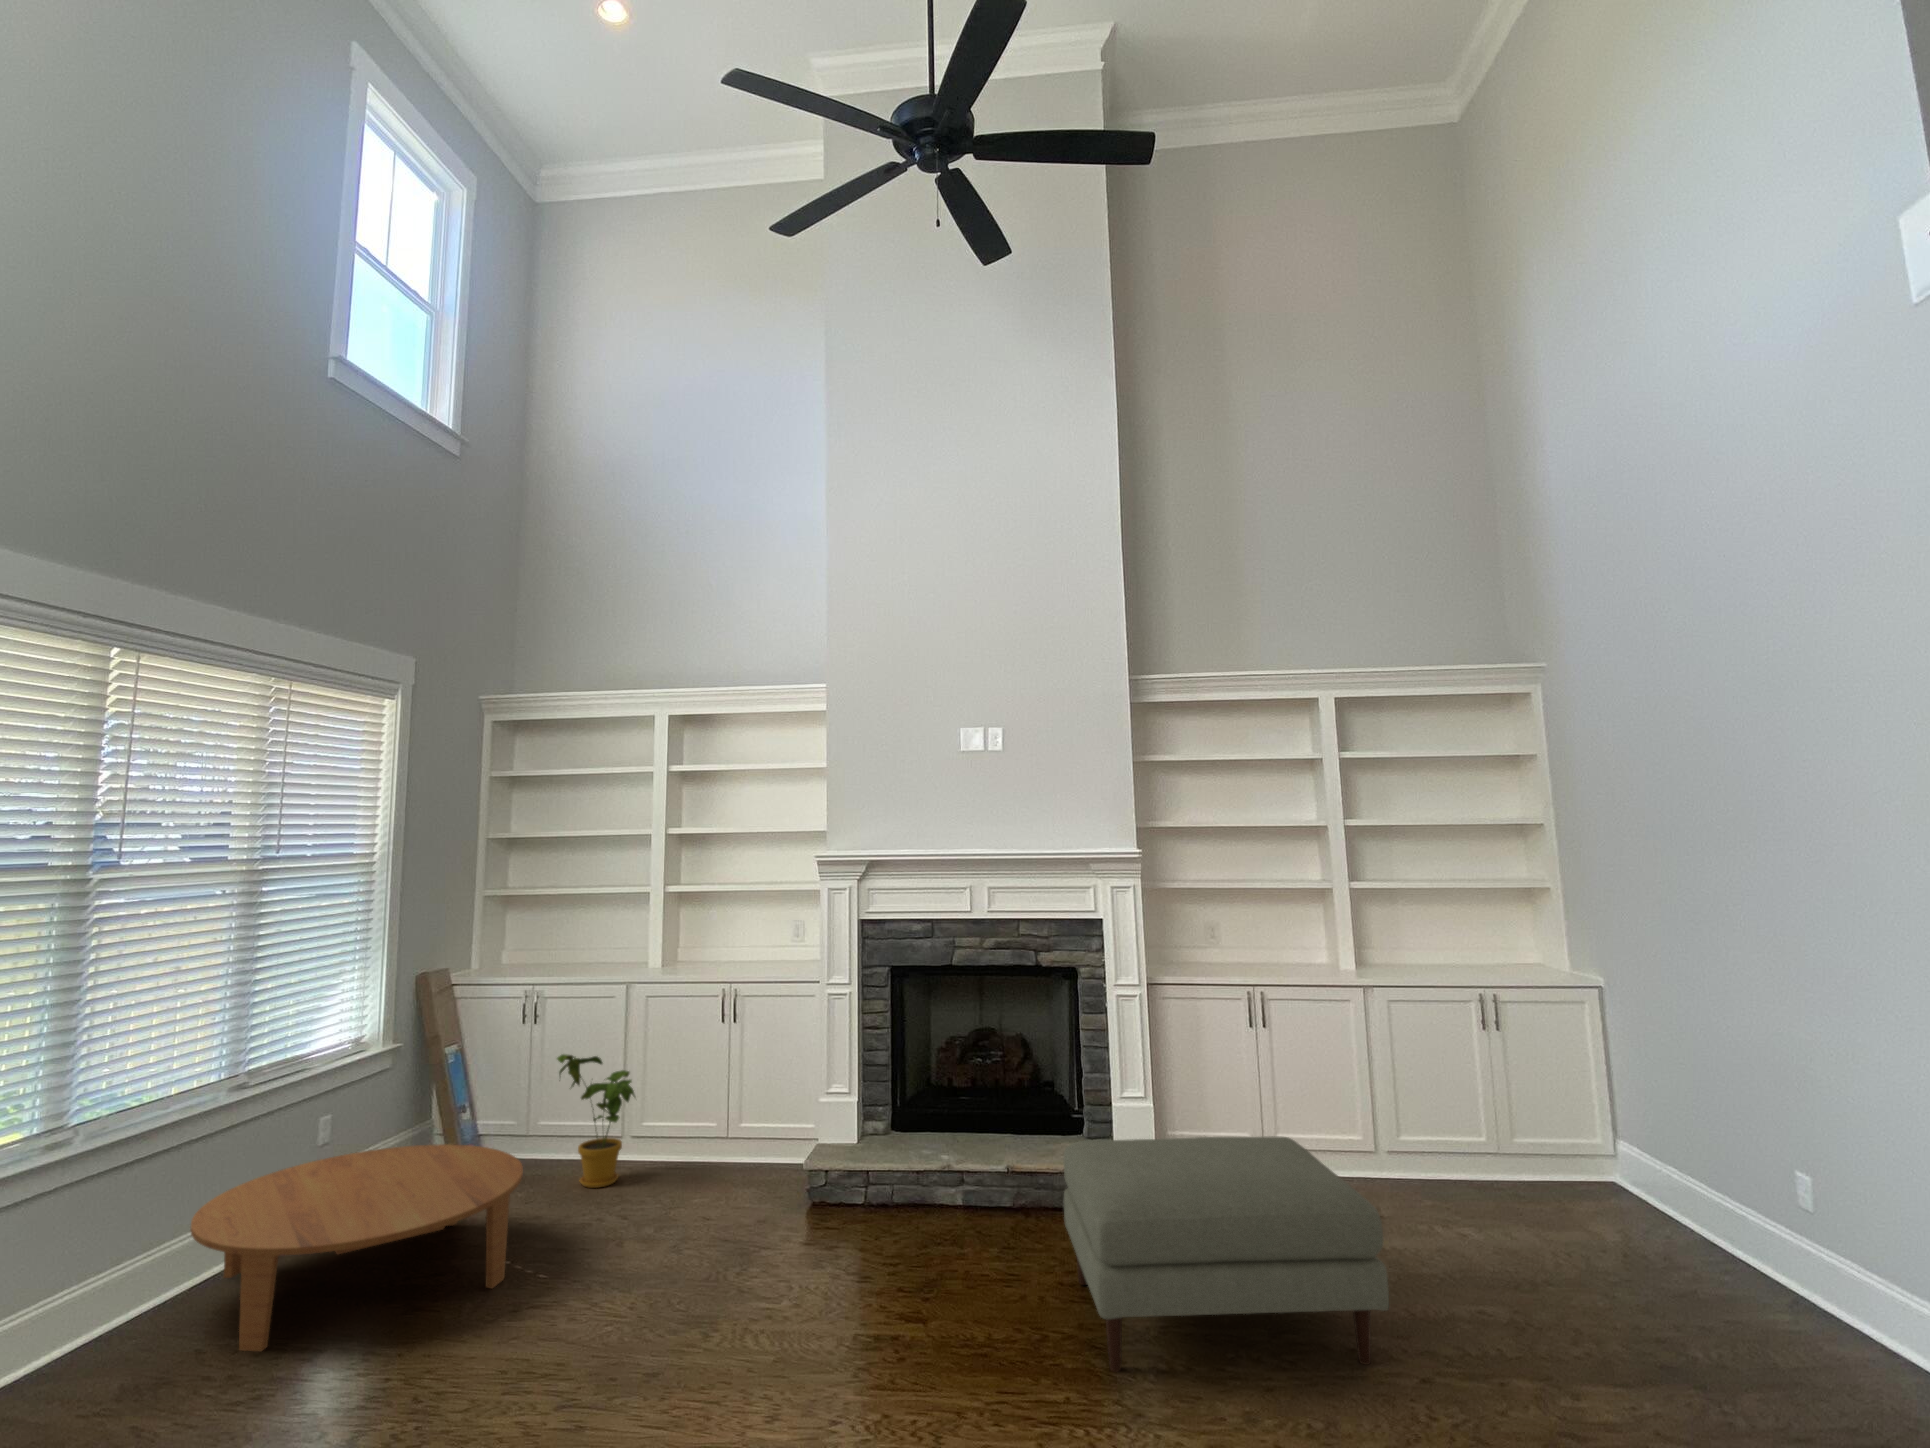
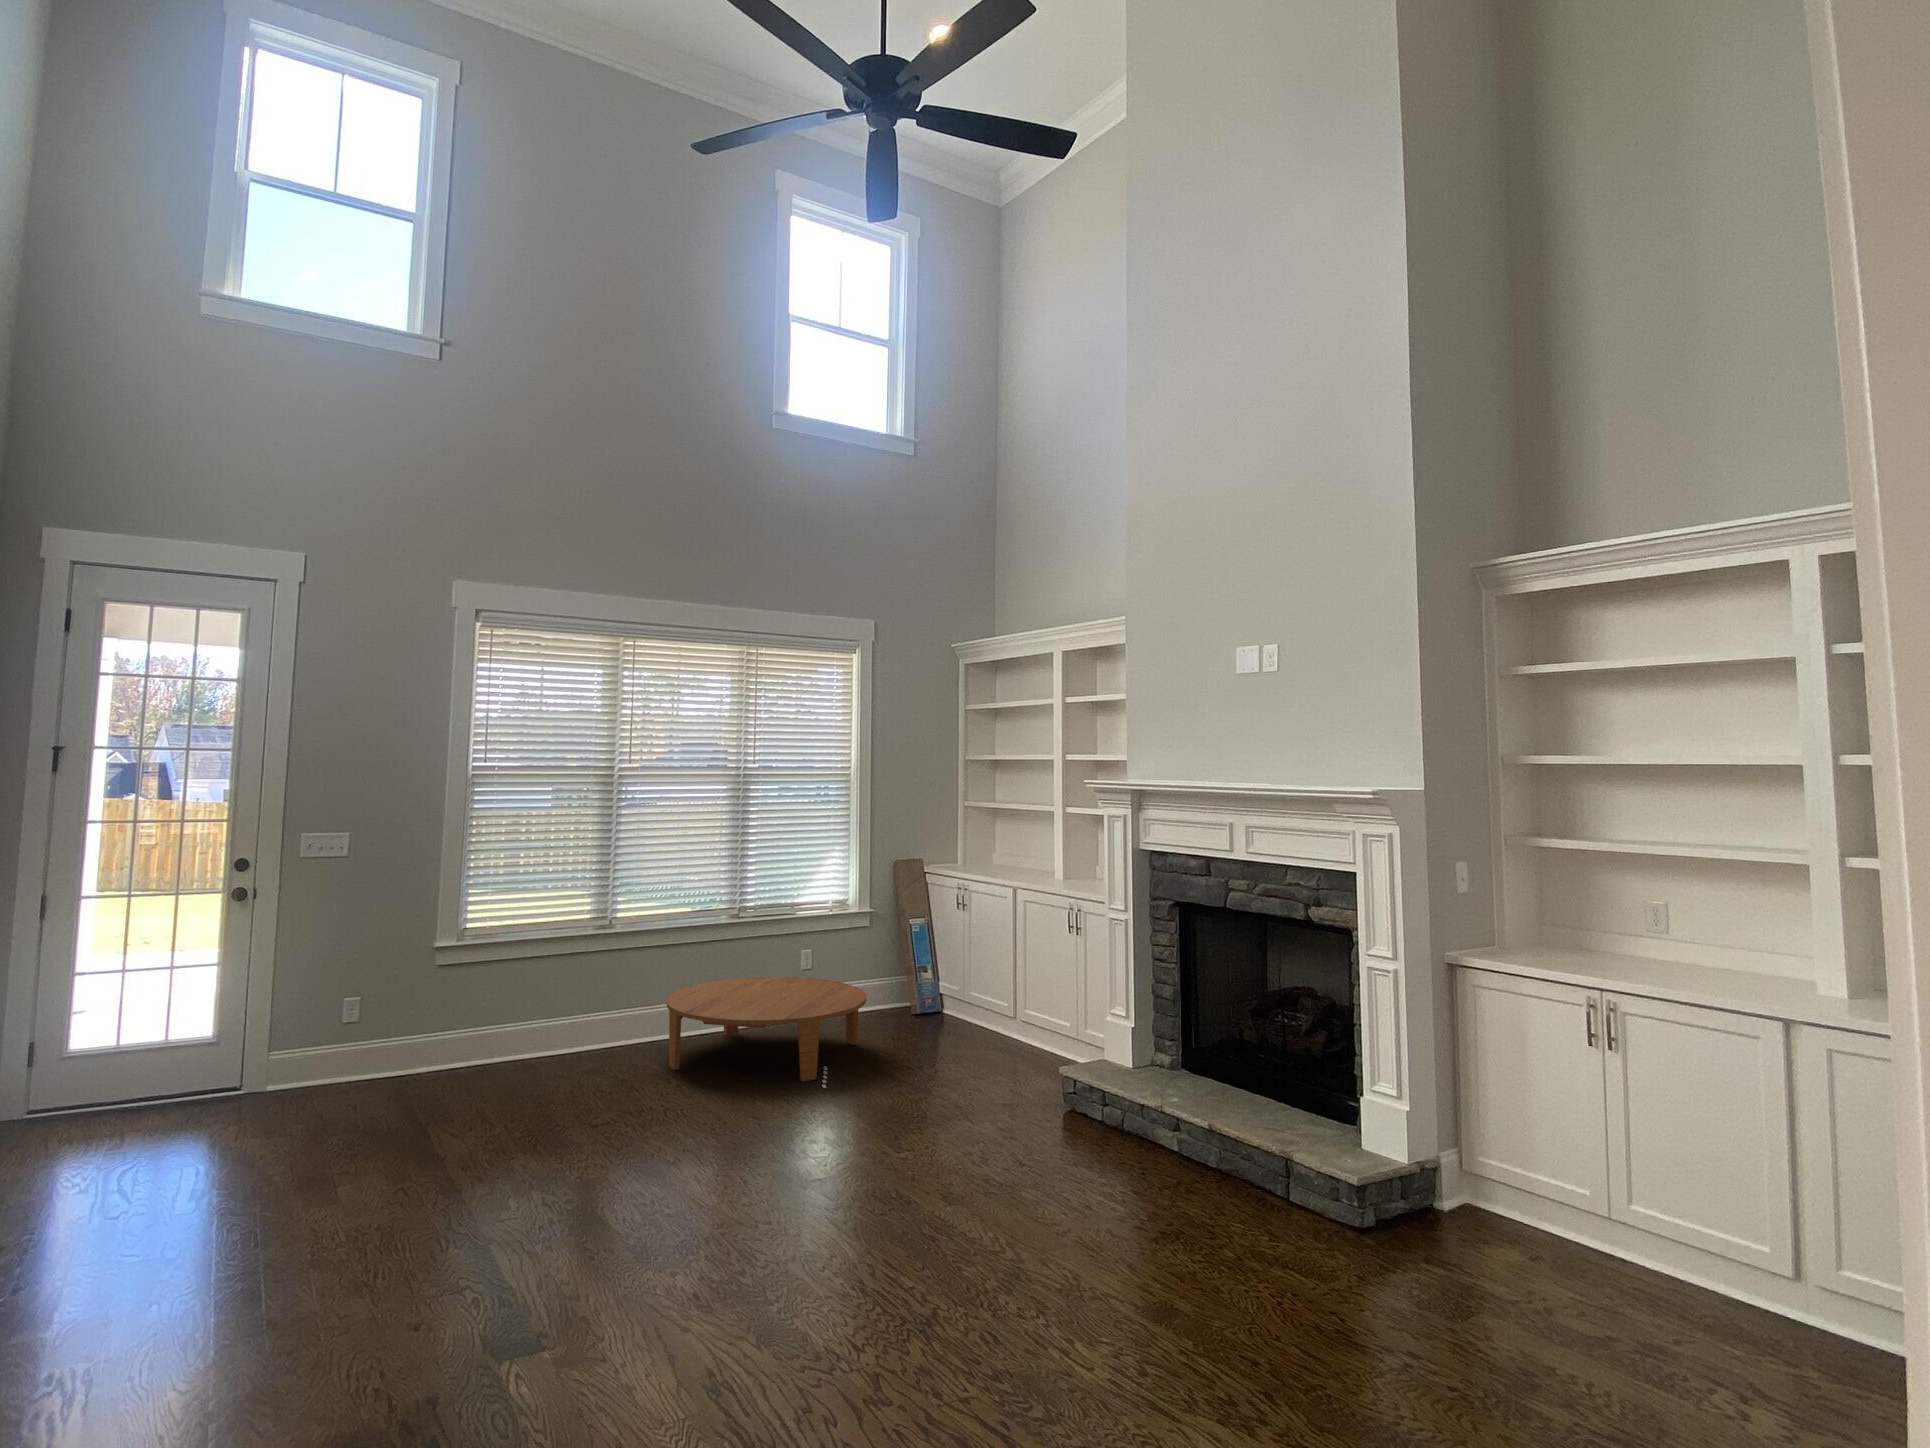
house plant: present [557,1054,635,1188] -> none [938,937,1019,1052]
ottoman: present [1064,1136,1389,1372] -> none [971,1088,1353,1392]

